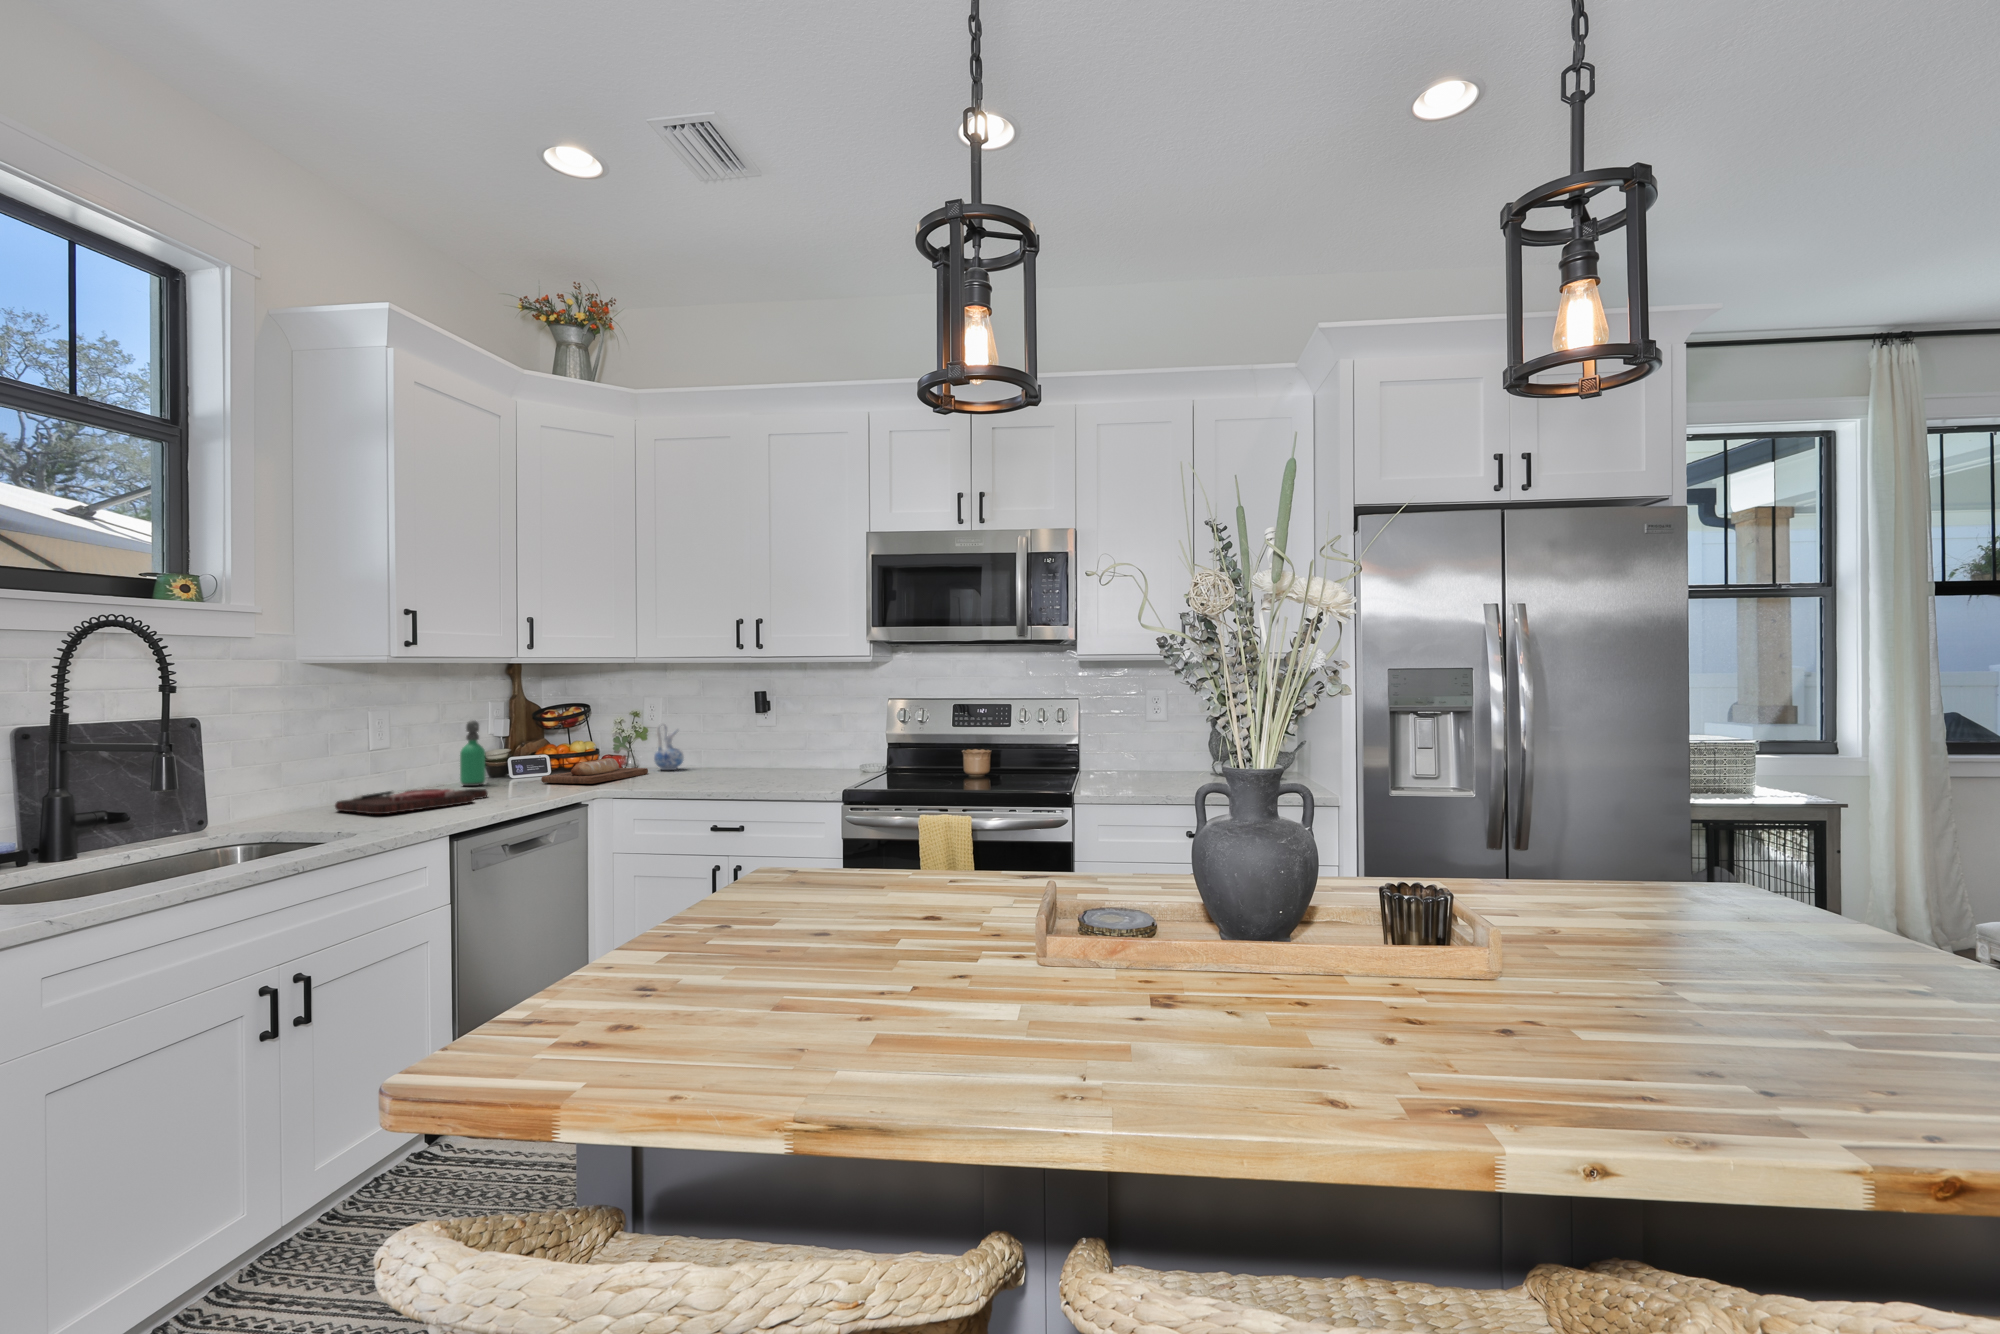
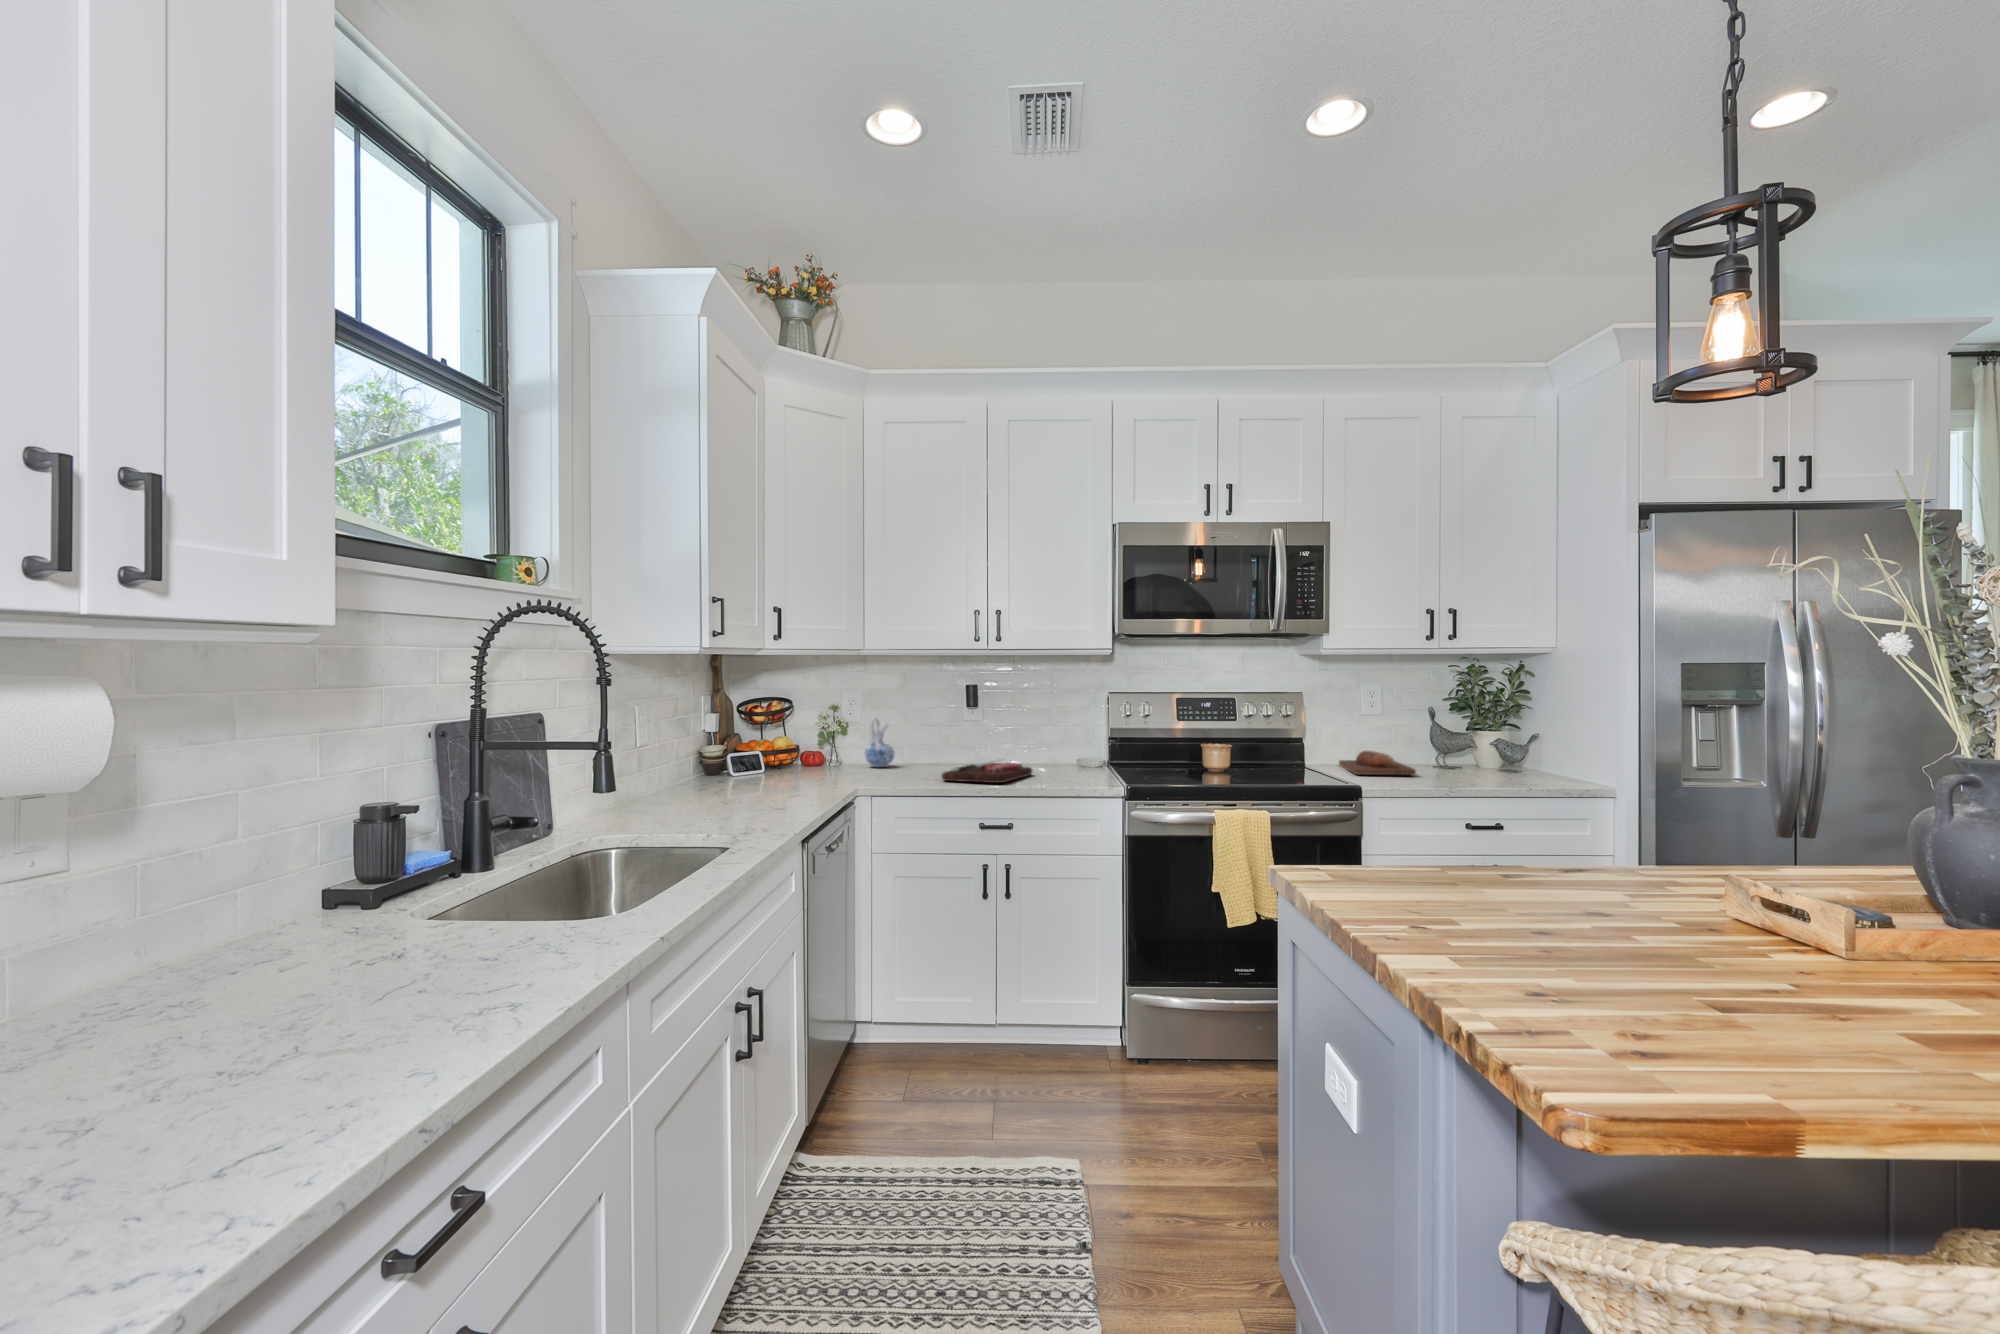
soap dispenser: present [460,720,485,786] -> none [699,715,724,785]
bread loaf: present [541,758,648,784] -> present [1339,750,1416,775]
cutting board: present [335,787,488,814] -> present [942,759,1032,783]

